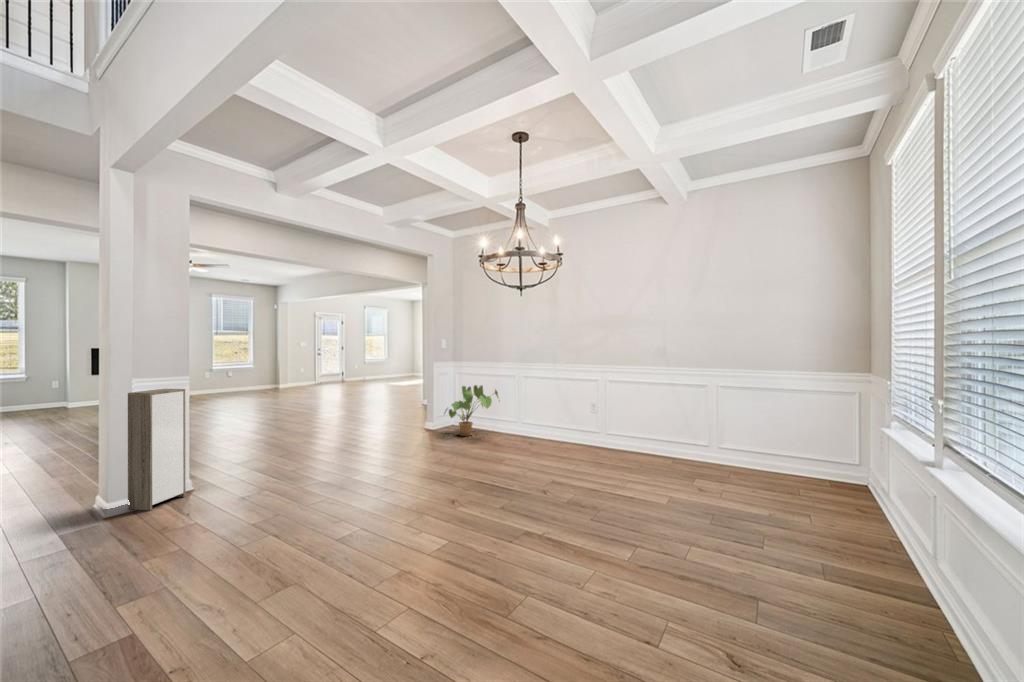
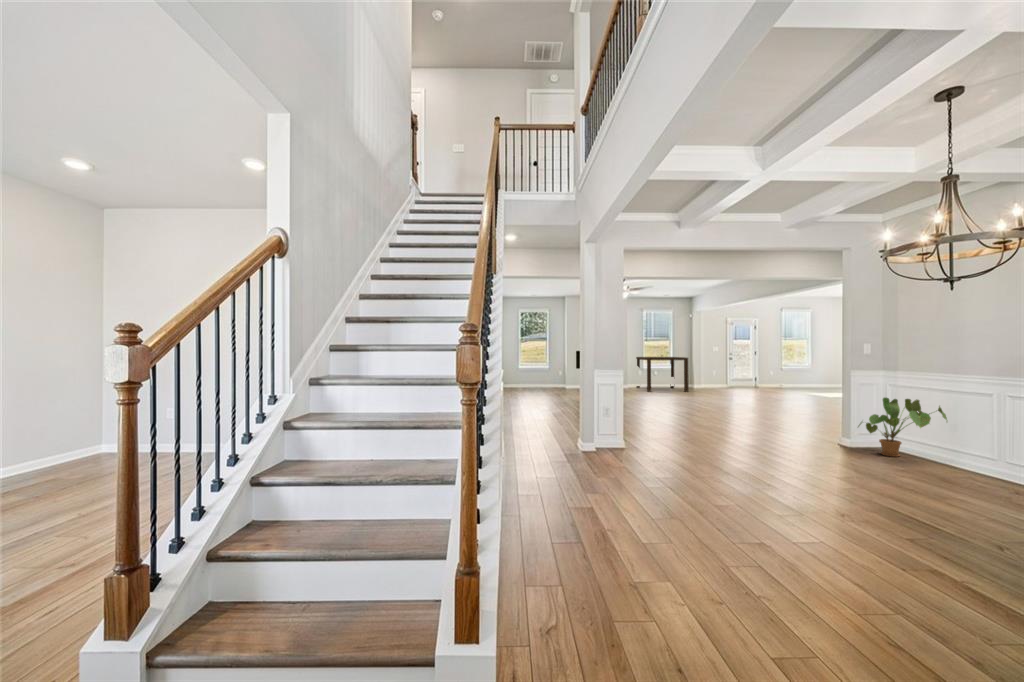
dining table: none [201,354,273,398] -> present [636,357,689,392]
storage cabinet: present [128,389,186,511] -> none [593,377,622,452]

